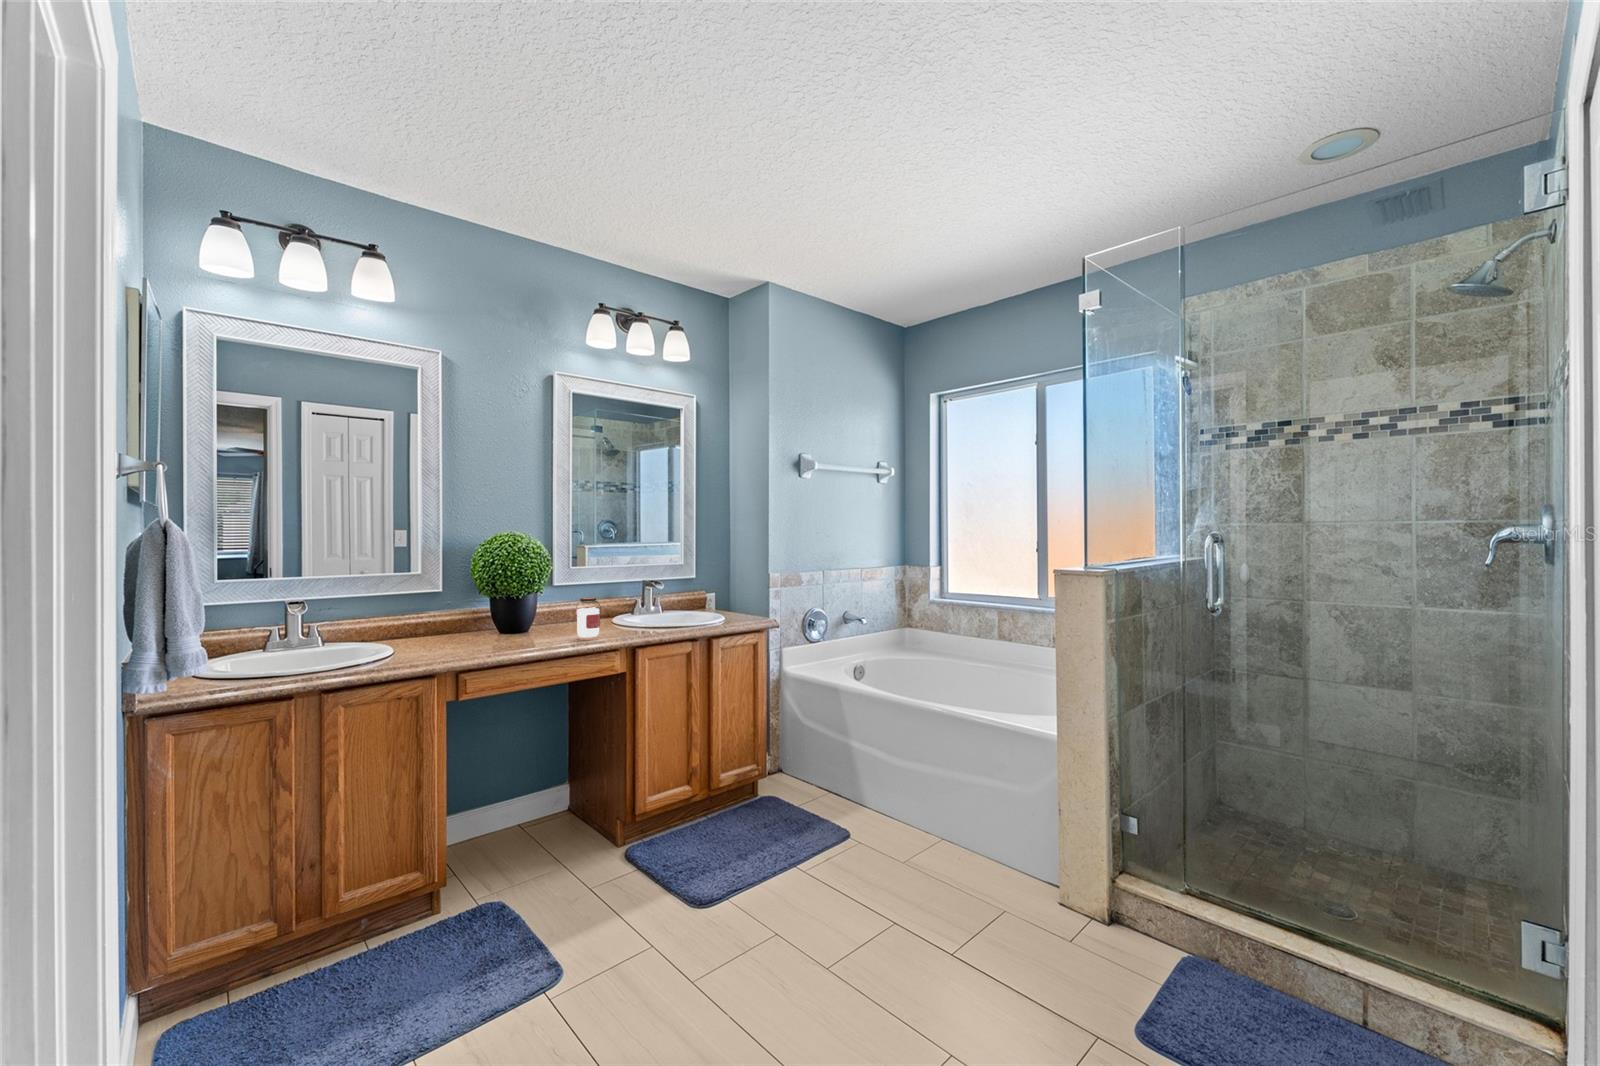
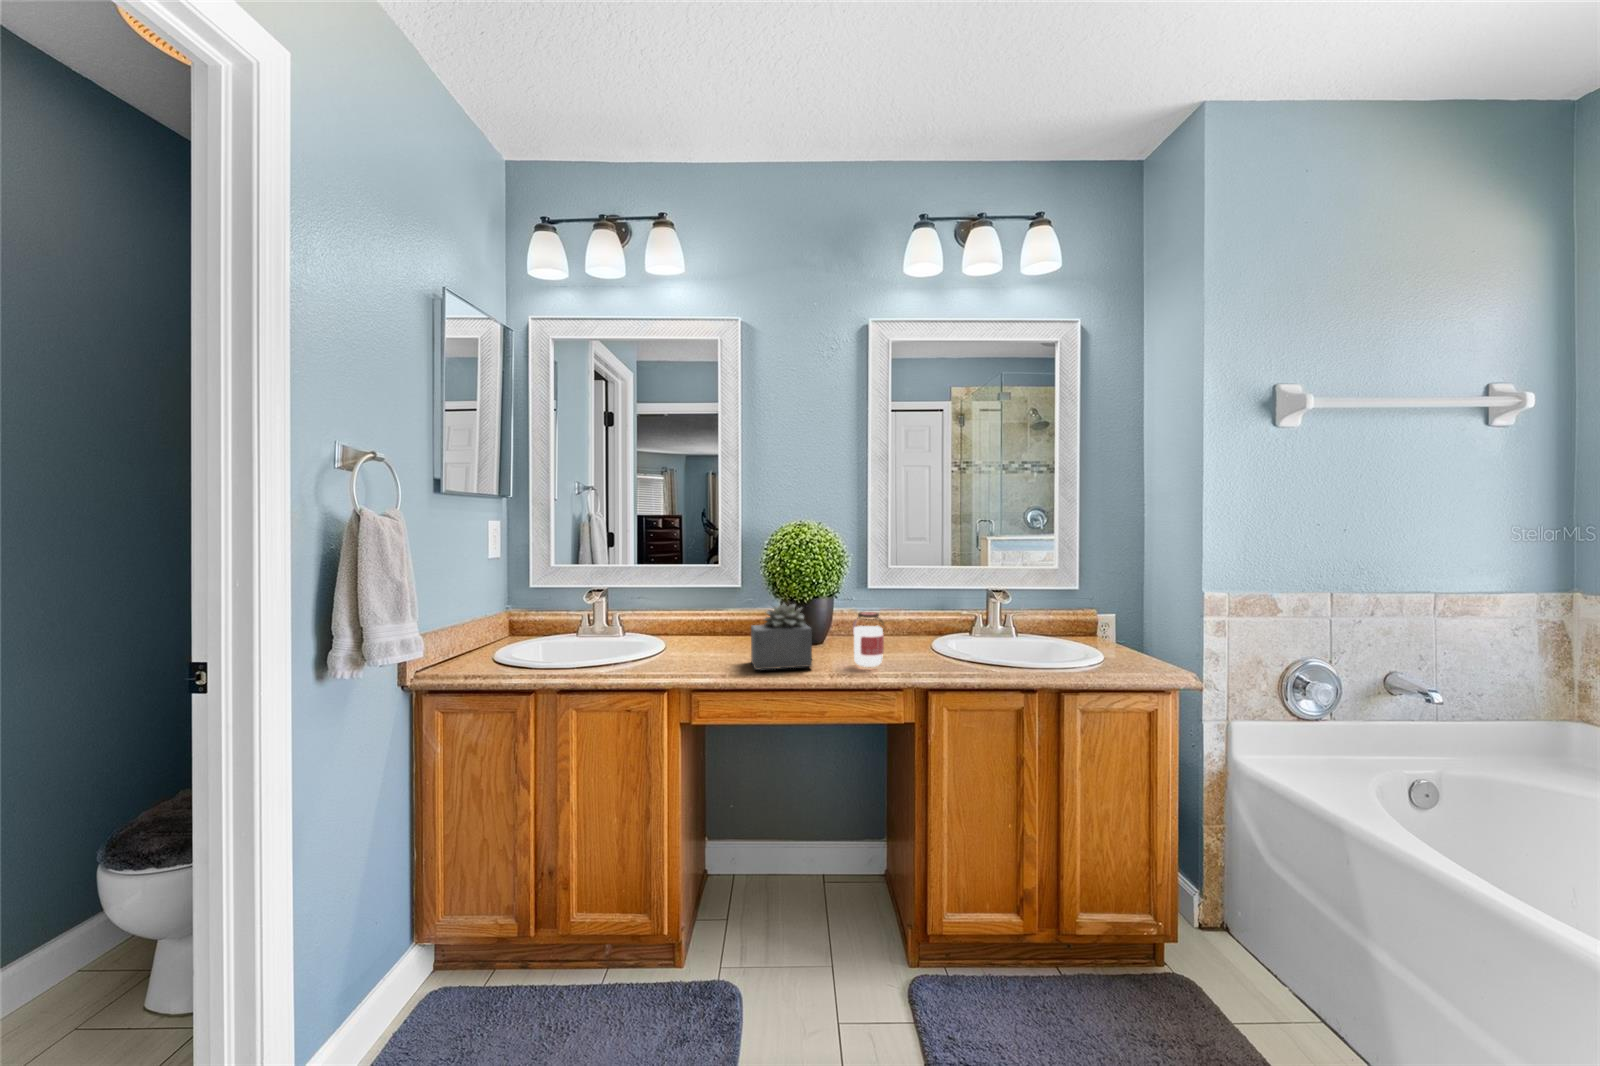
succulent plant: none [491,594,553,648] -> present [751,603,812,670]

